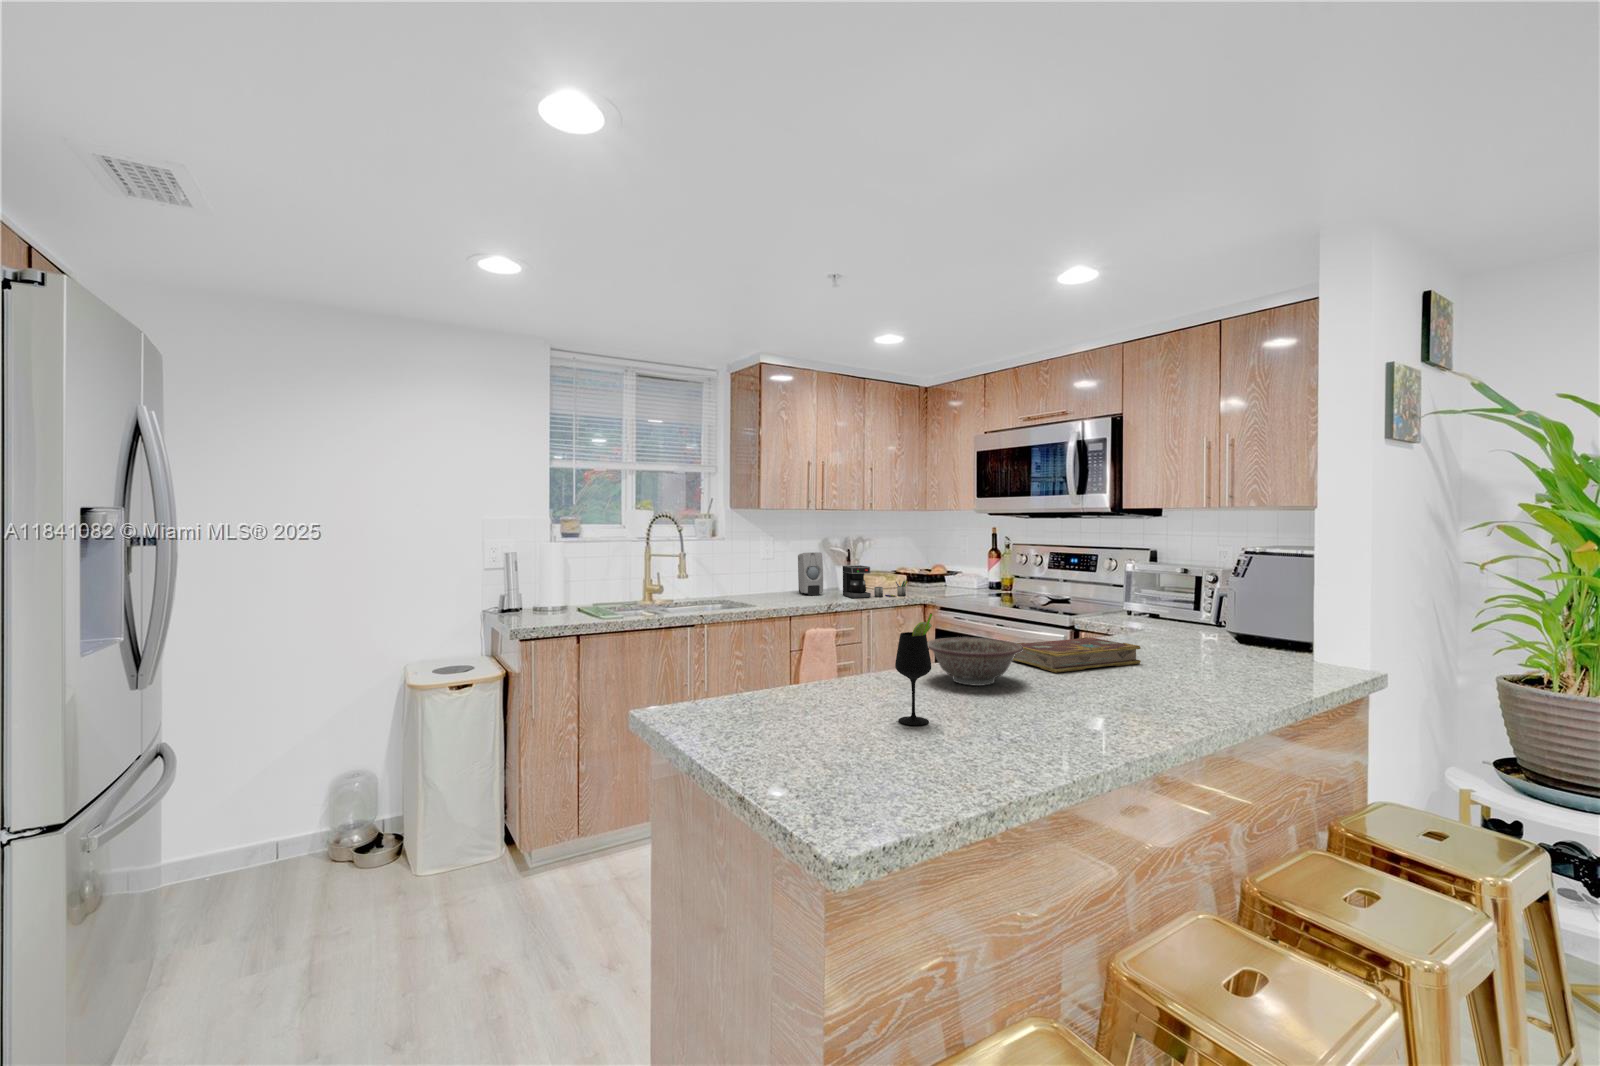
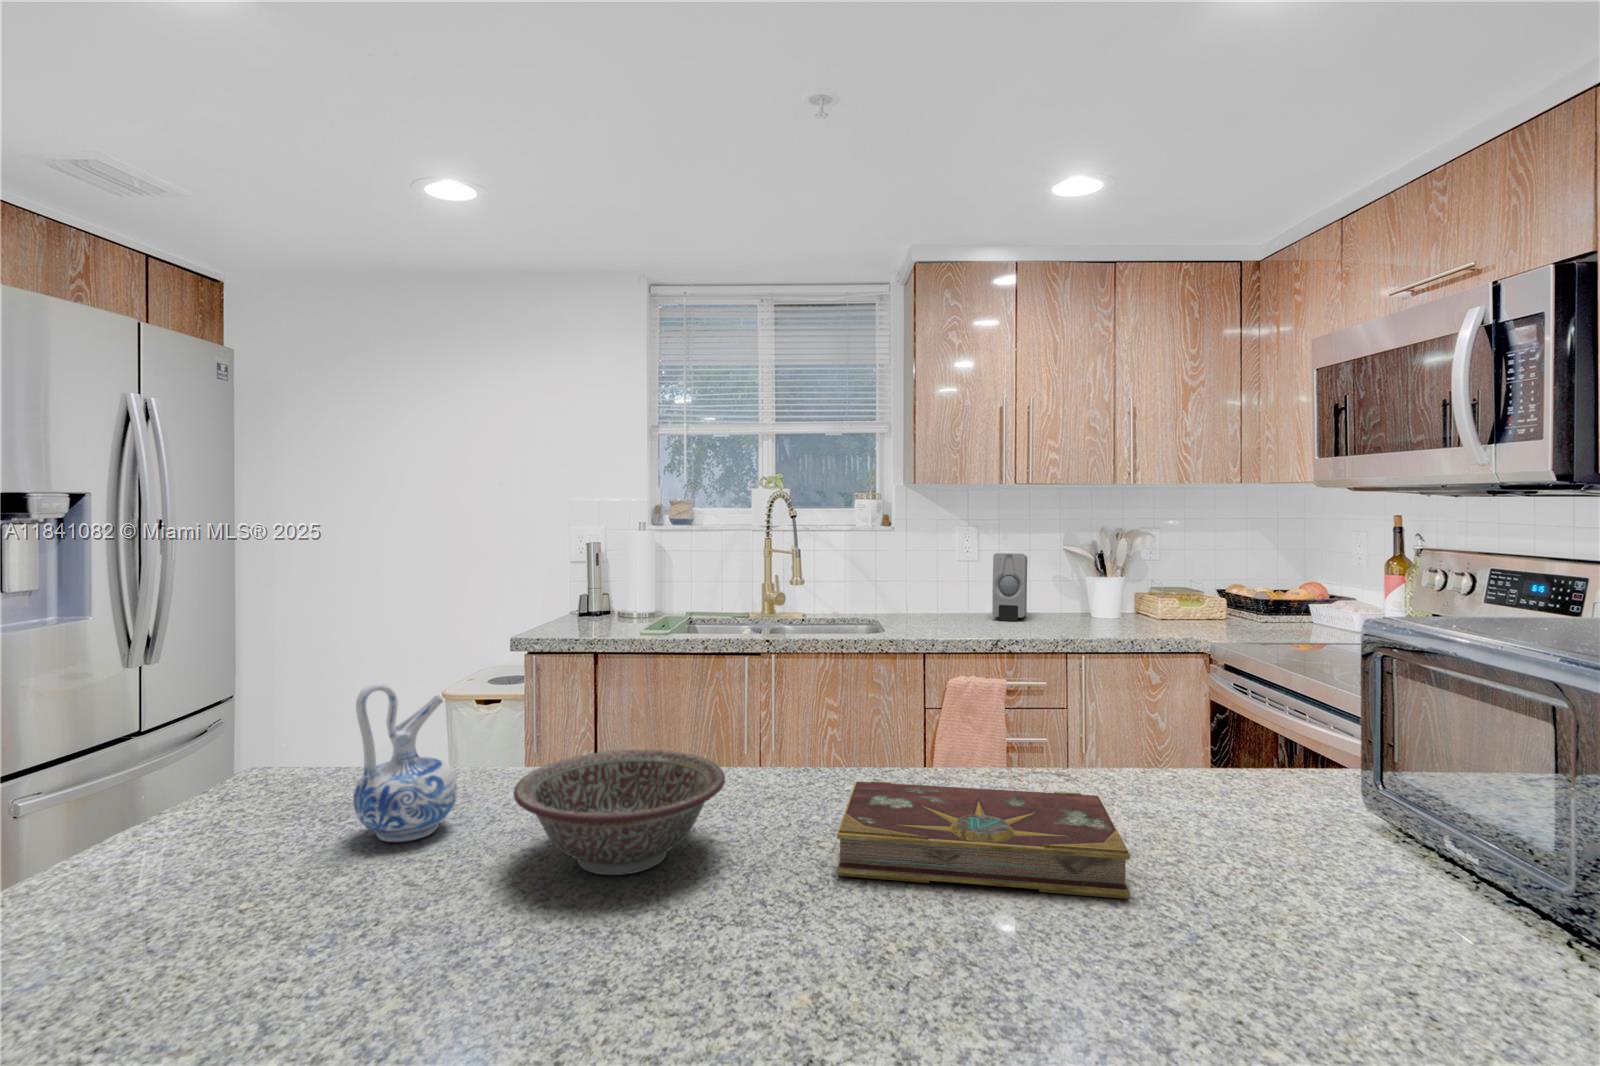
coffee maker: present [843,565,907,598] -> none [1054,576,1164,634]
ceramic pitcher: none [839,611,889,694] -> present [353,683,457,842]
wine glass: present [895,613,932,725] -> none [155,714,257,954]

